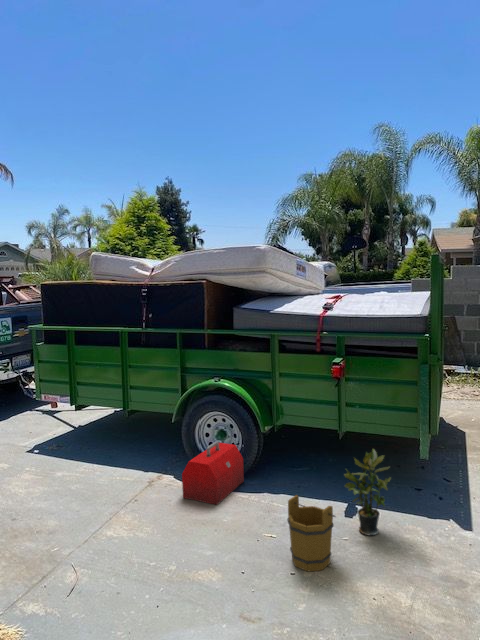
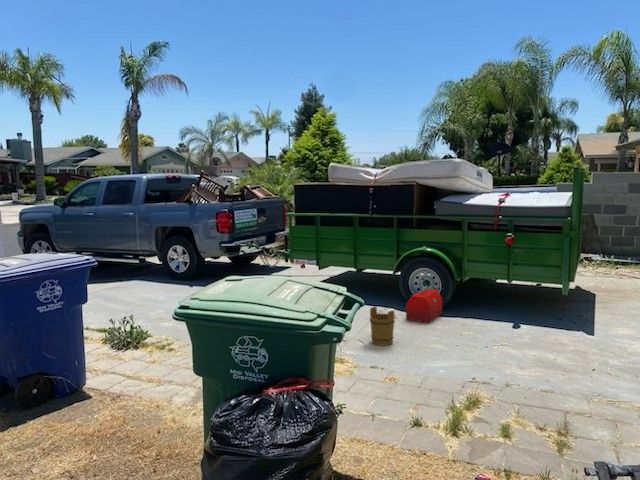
potted plant: present [345,449,391,535] -> none [514,285,545,337]
bucket: present [287,495,336,571] -> present [370,307,396,346]

